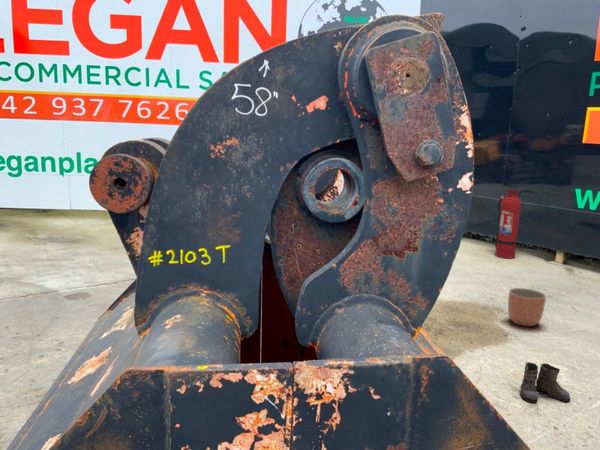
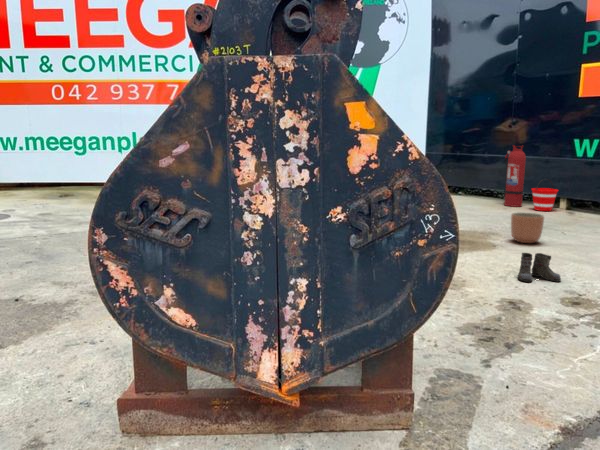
bucket: none [526,231,556,267] -> present [532,183,558,211]

